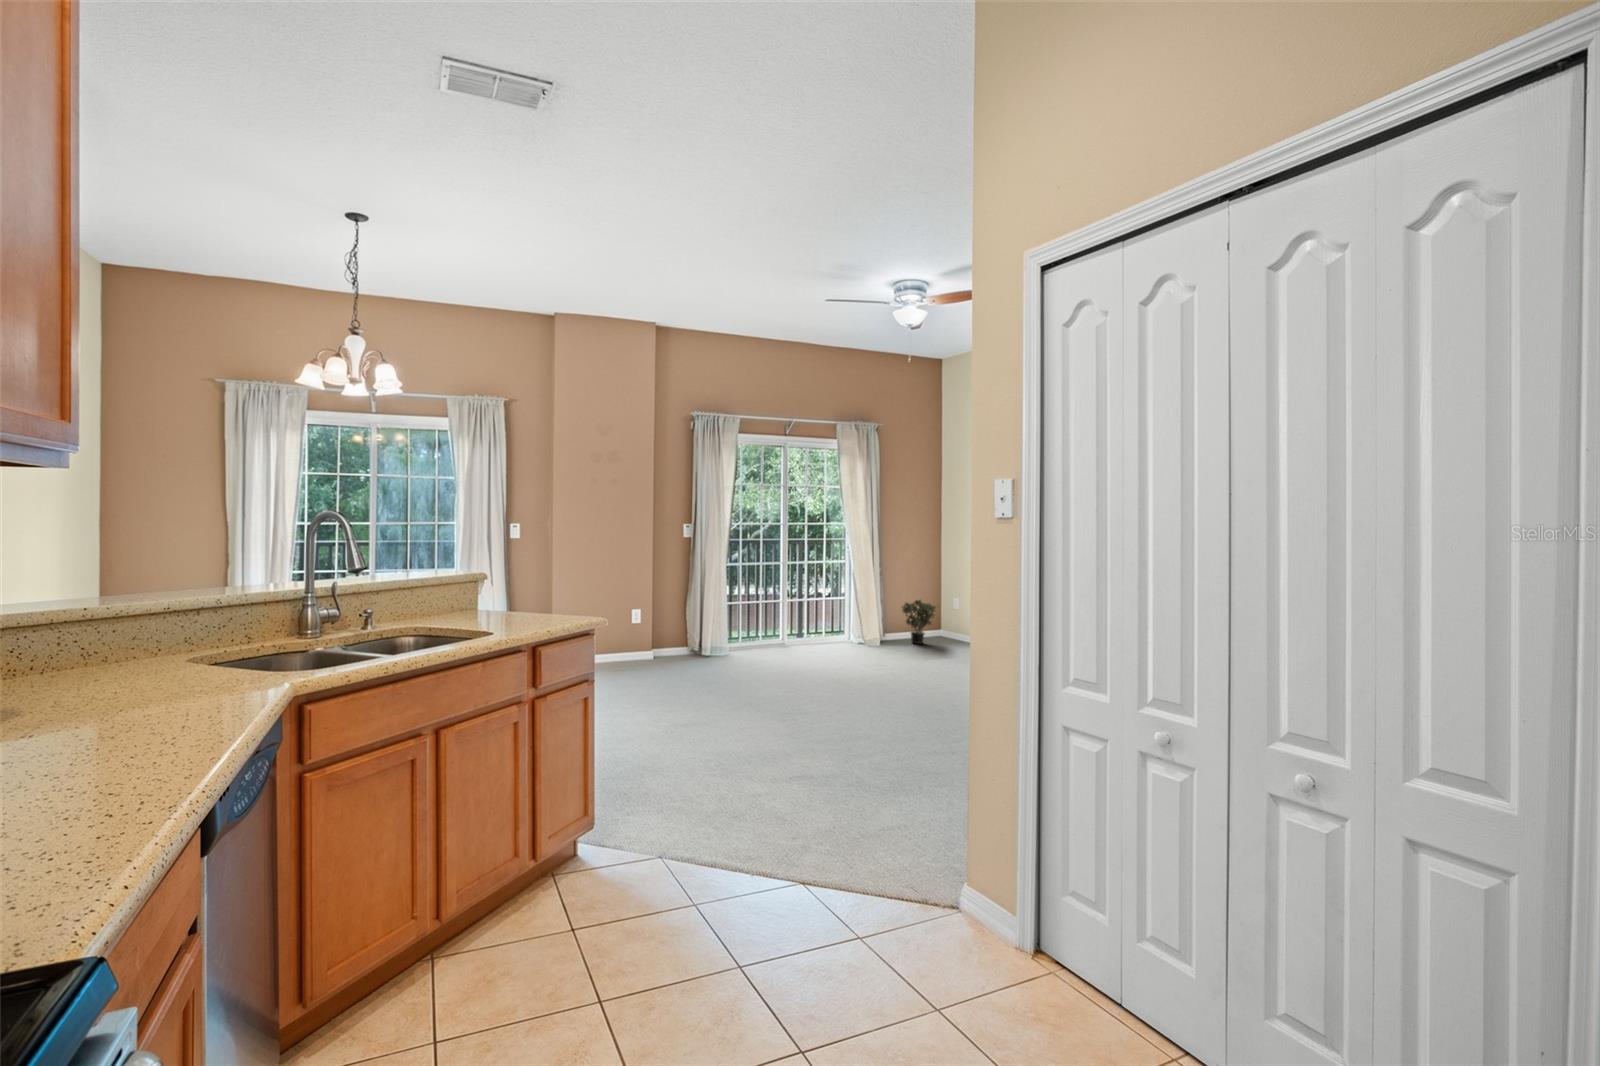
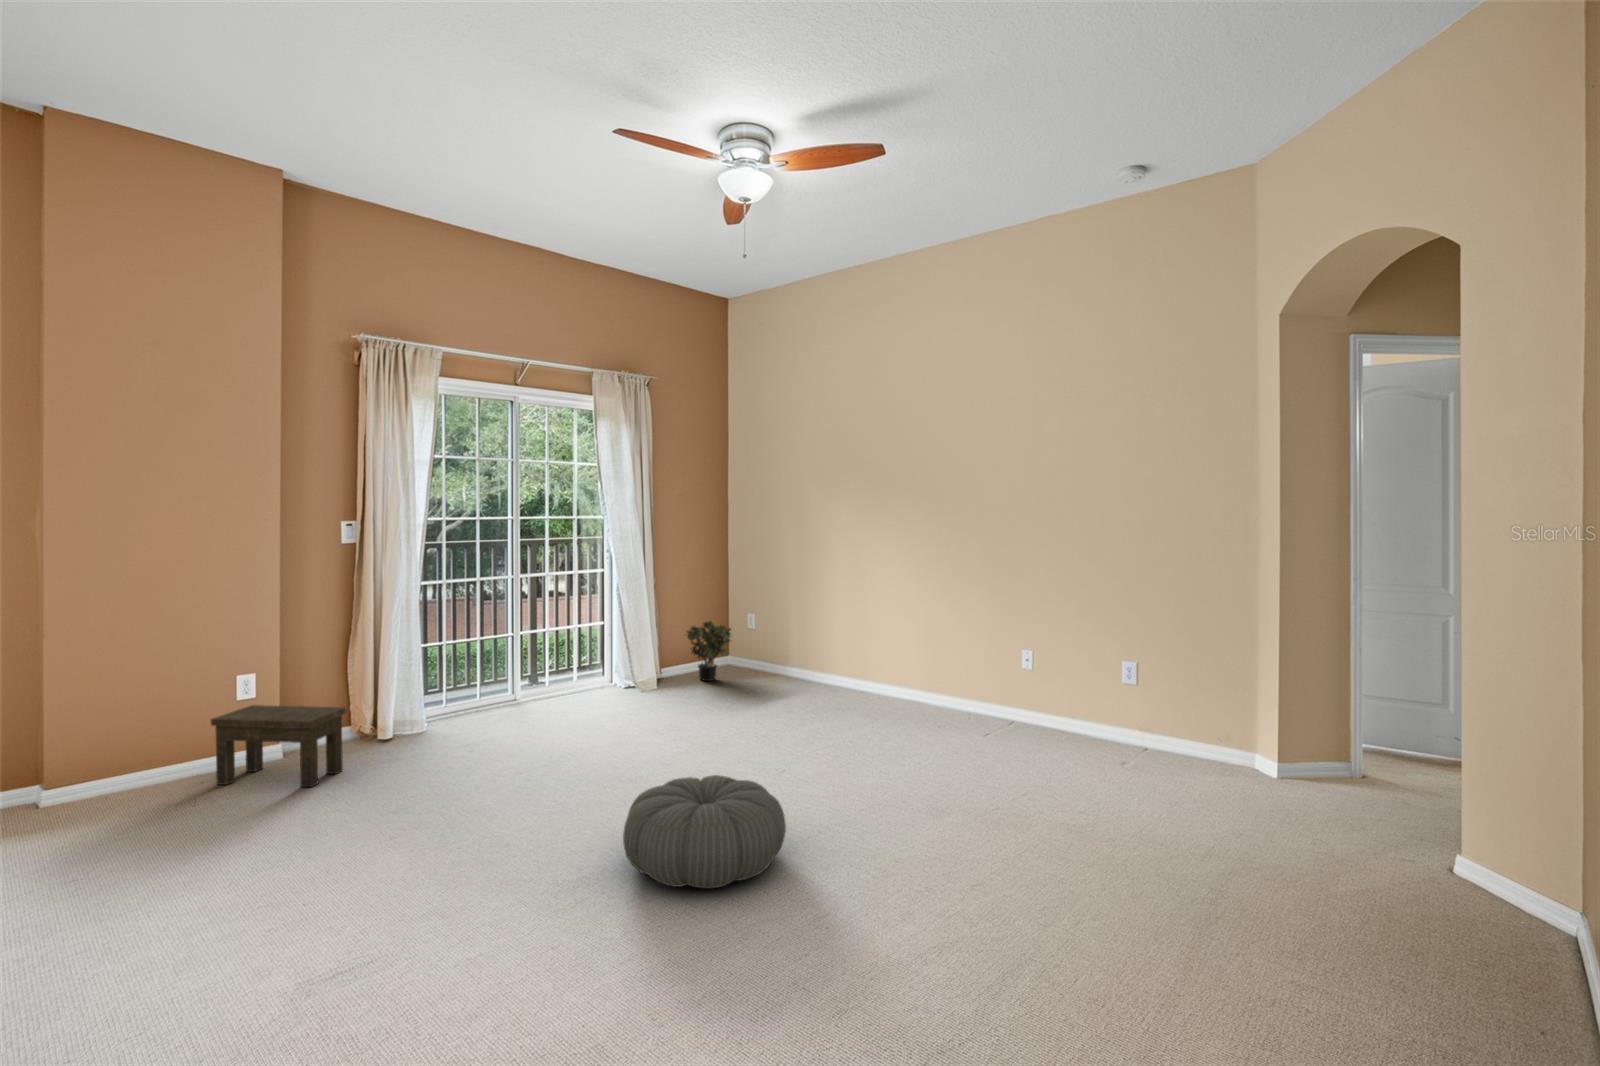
side table: none [621,628,687,672] -> present [211,705,346,787]
pouf: none [827,668,919,720] -> present [623,775,786,888]

